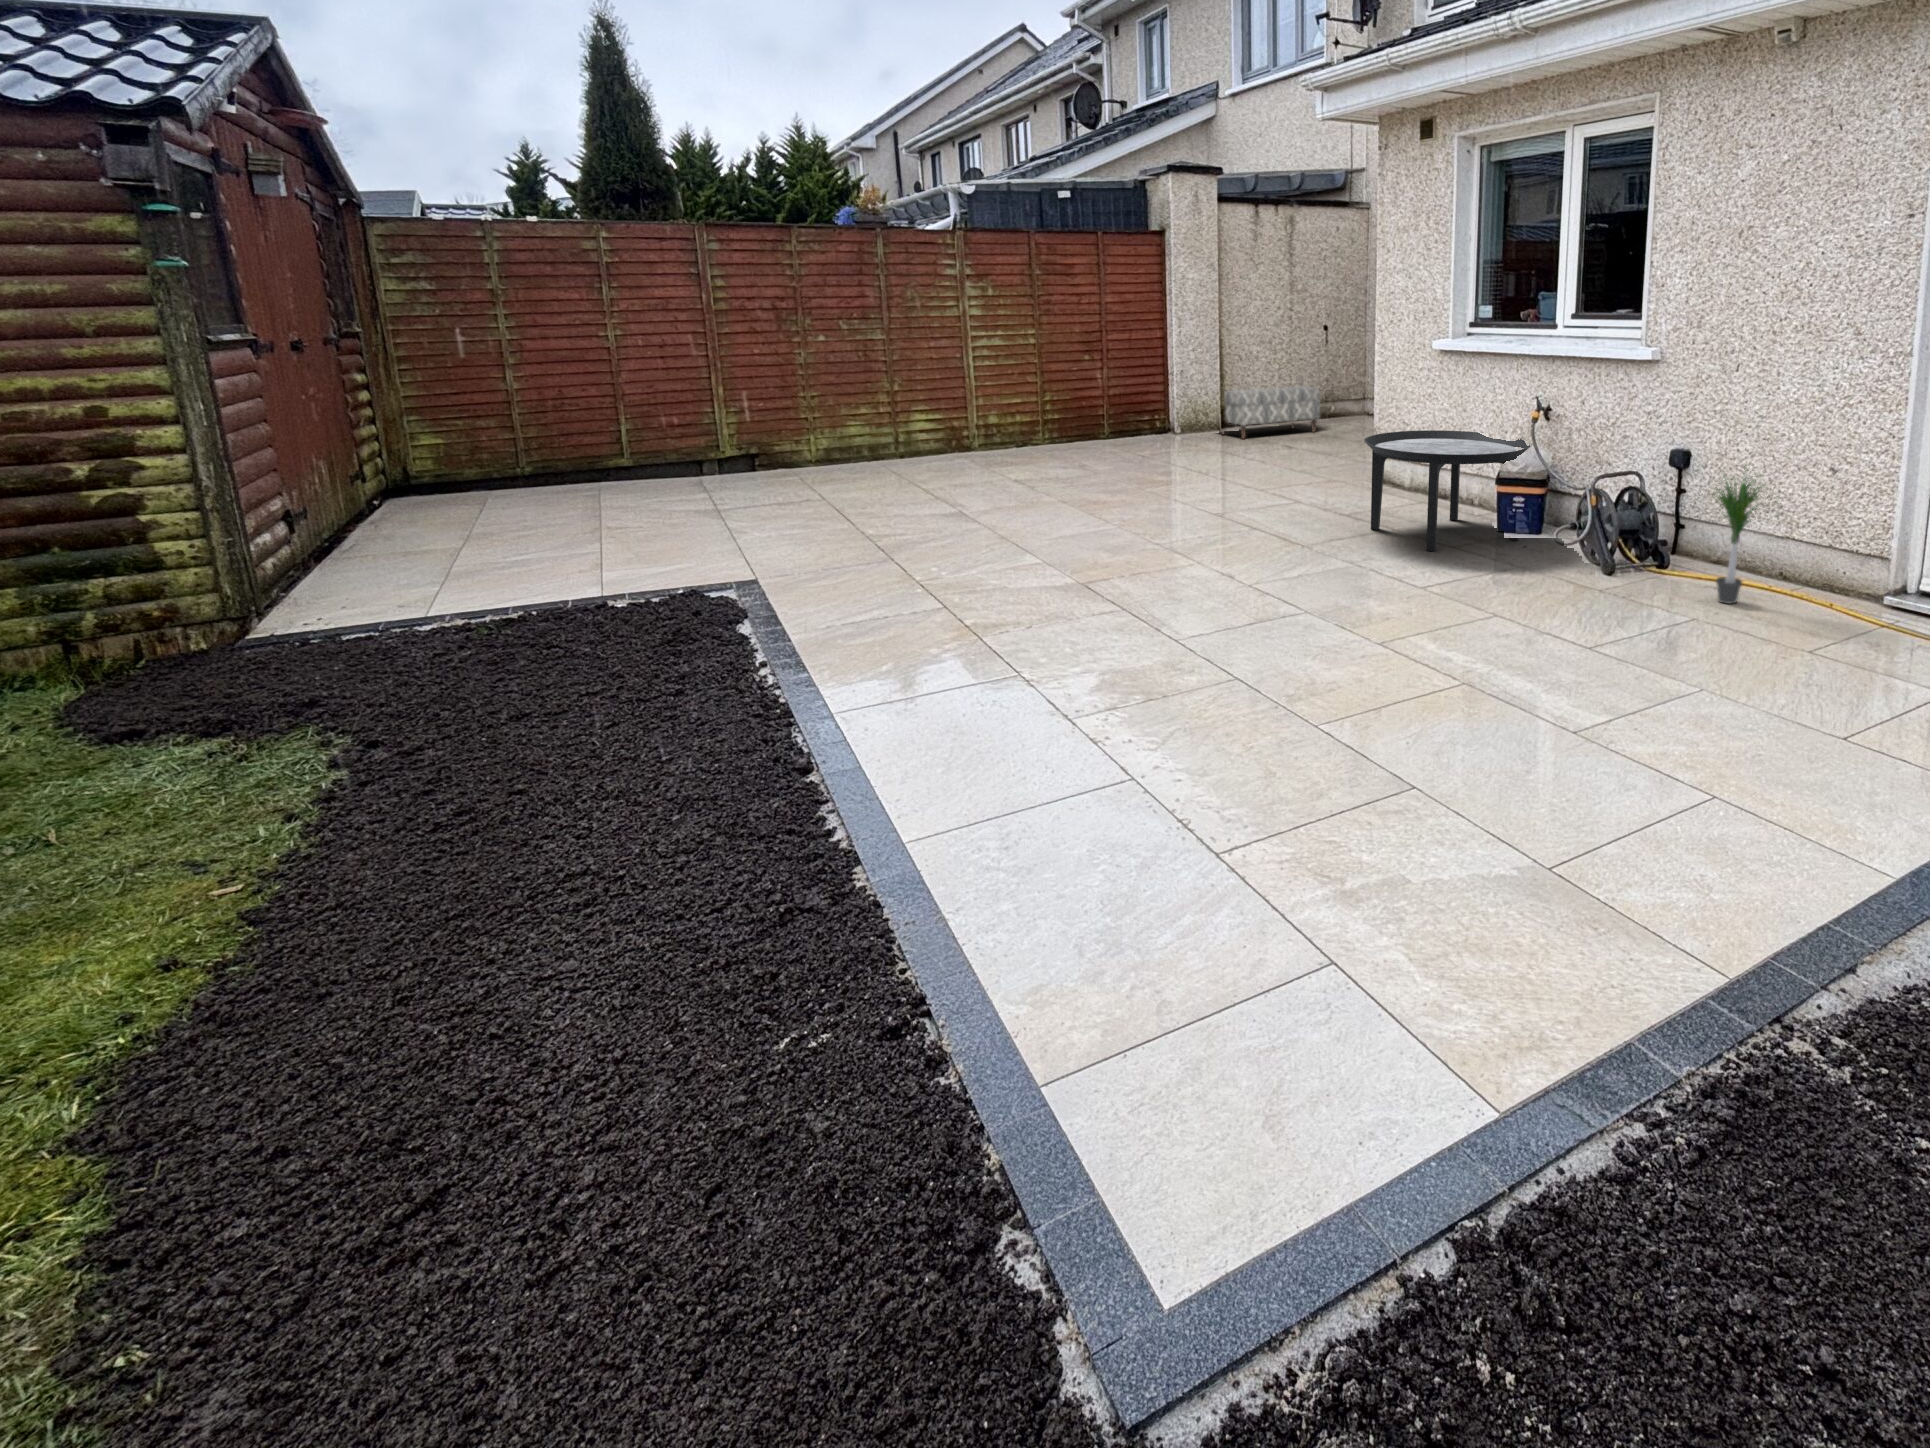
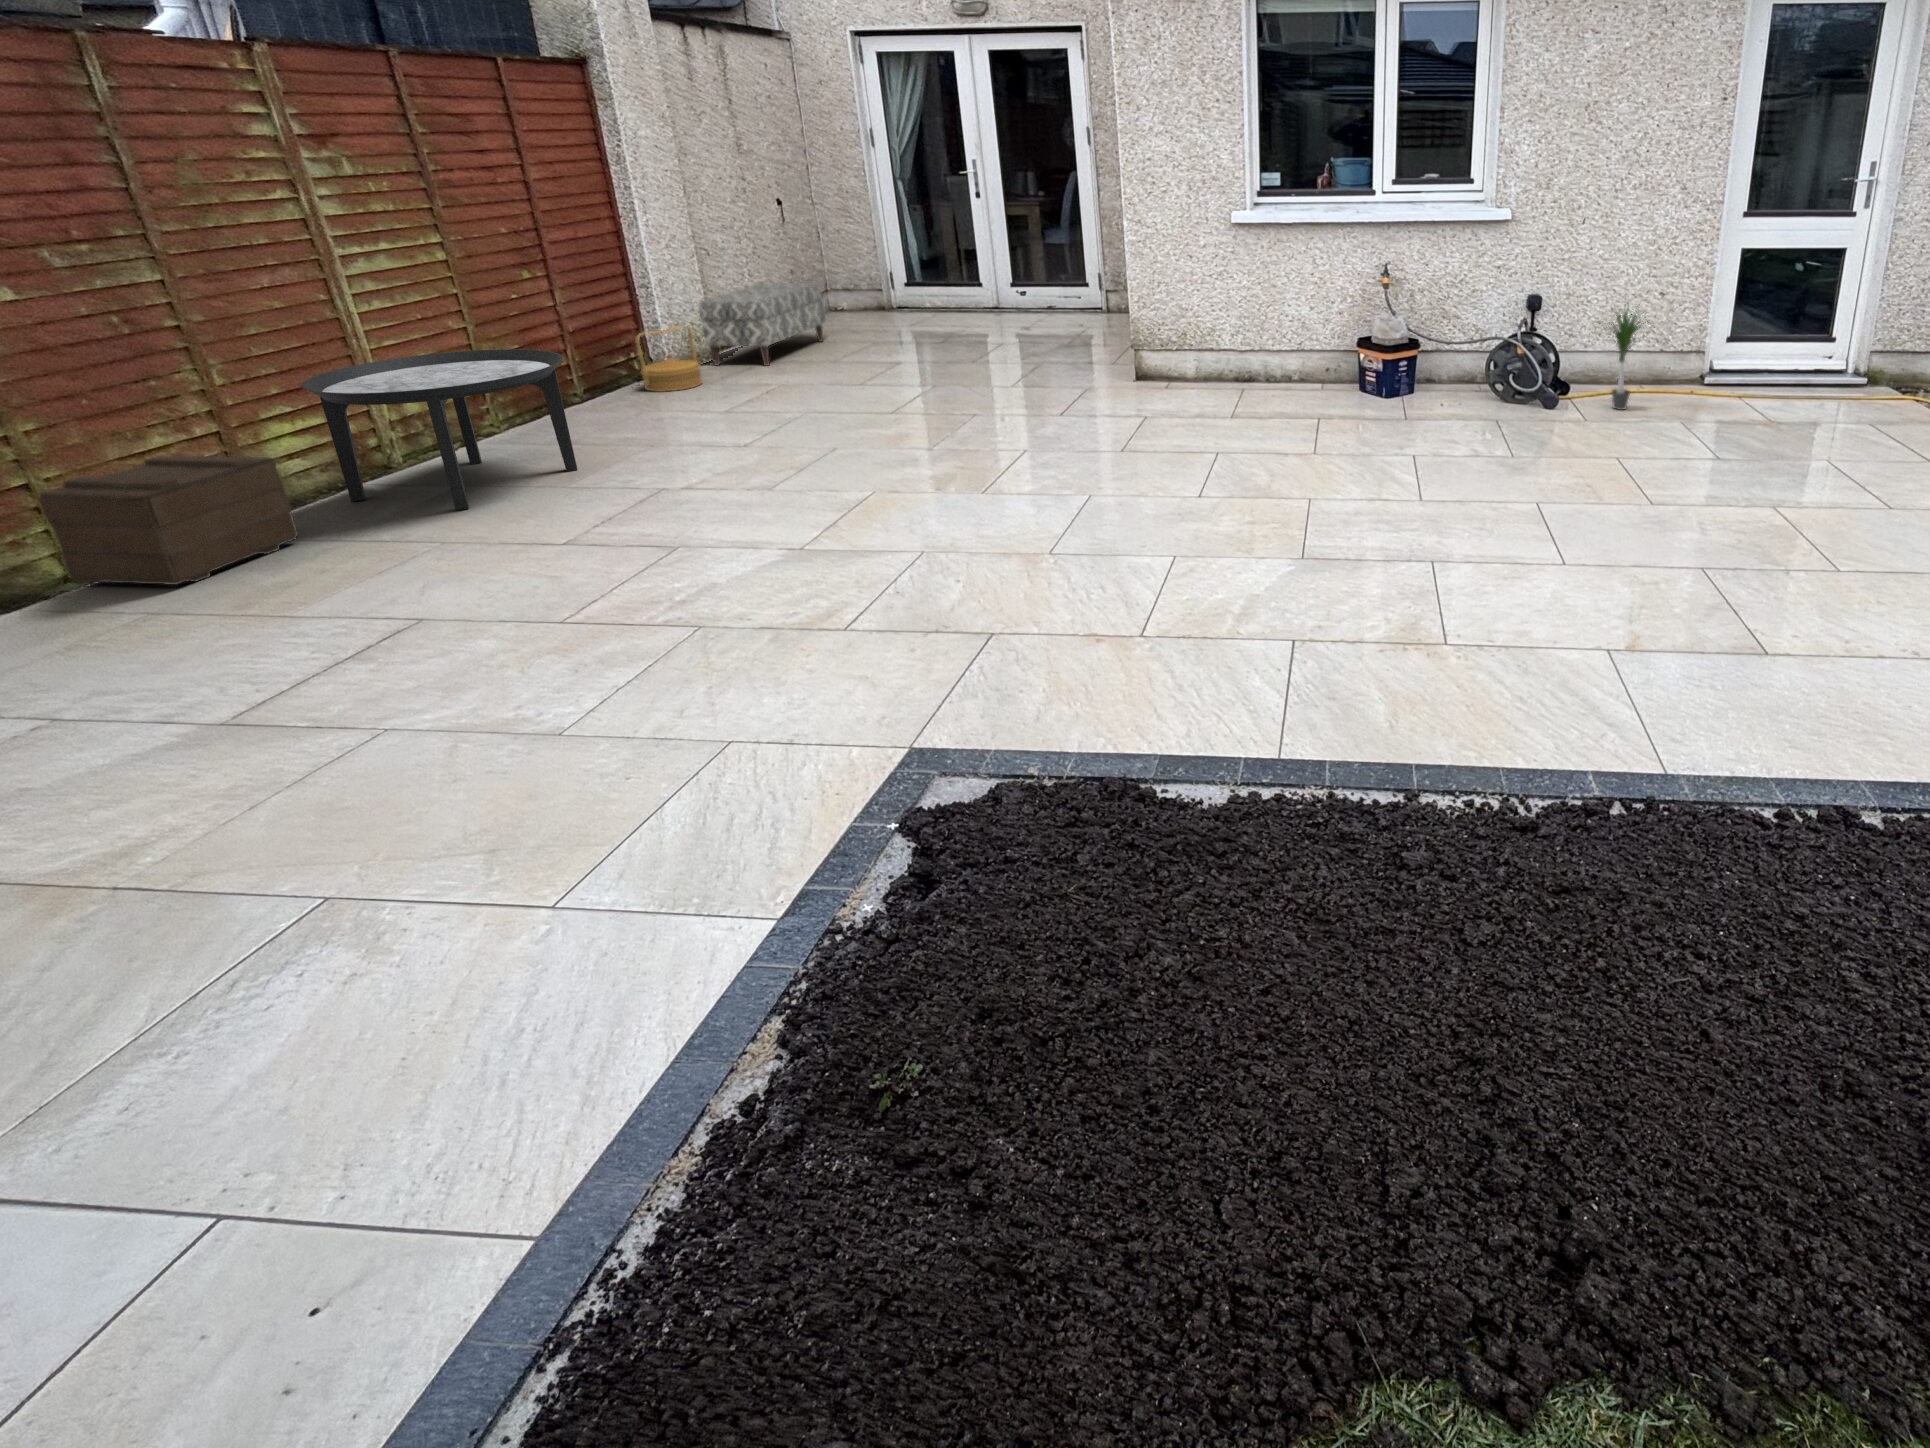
woven basket: none [1150,402,1190,444] -> present [635,326,702,392]
wooden crate: none [806,419,880,475] -> present [39,456,298,585]
round table: present [1364,430,1531,551] -> present [301,349,577,510]

